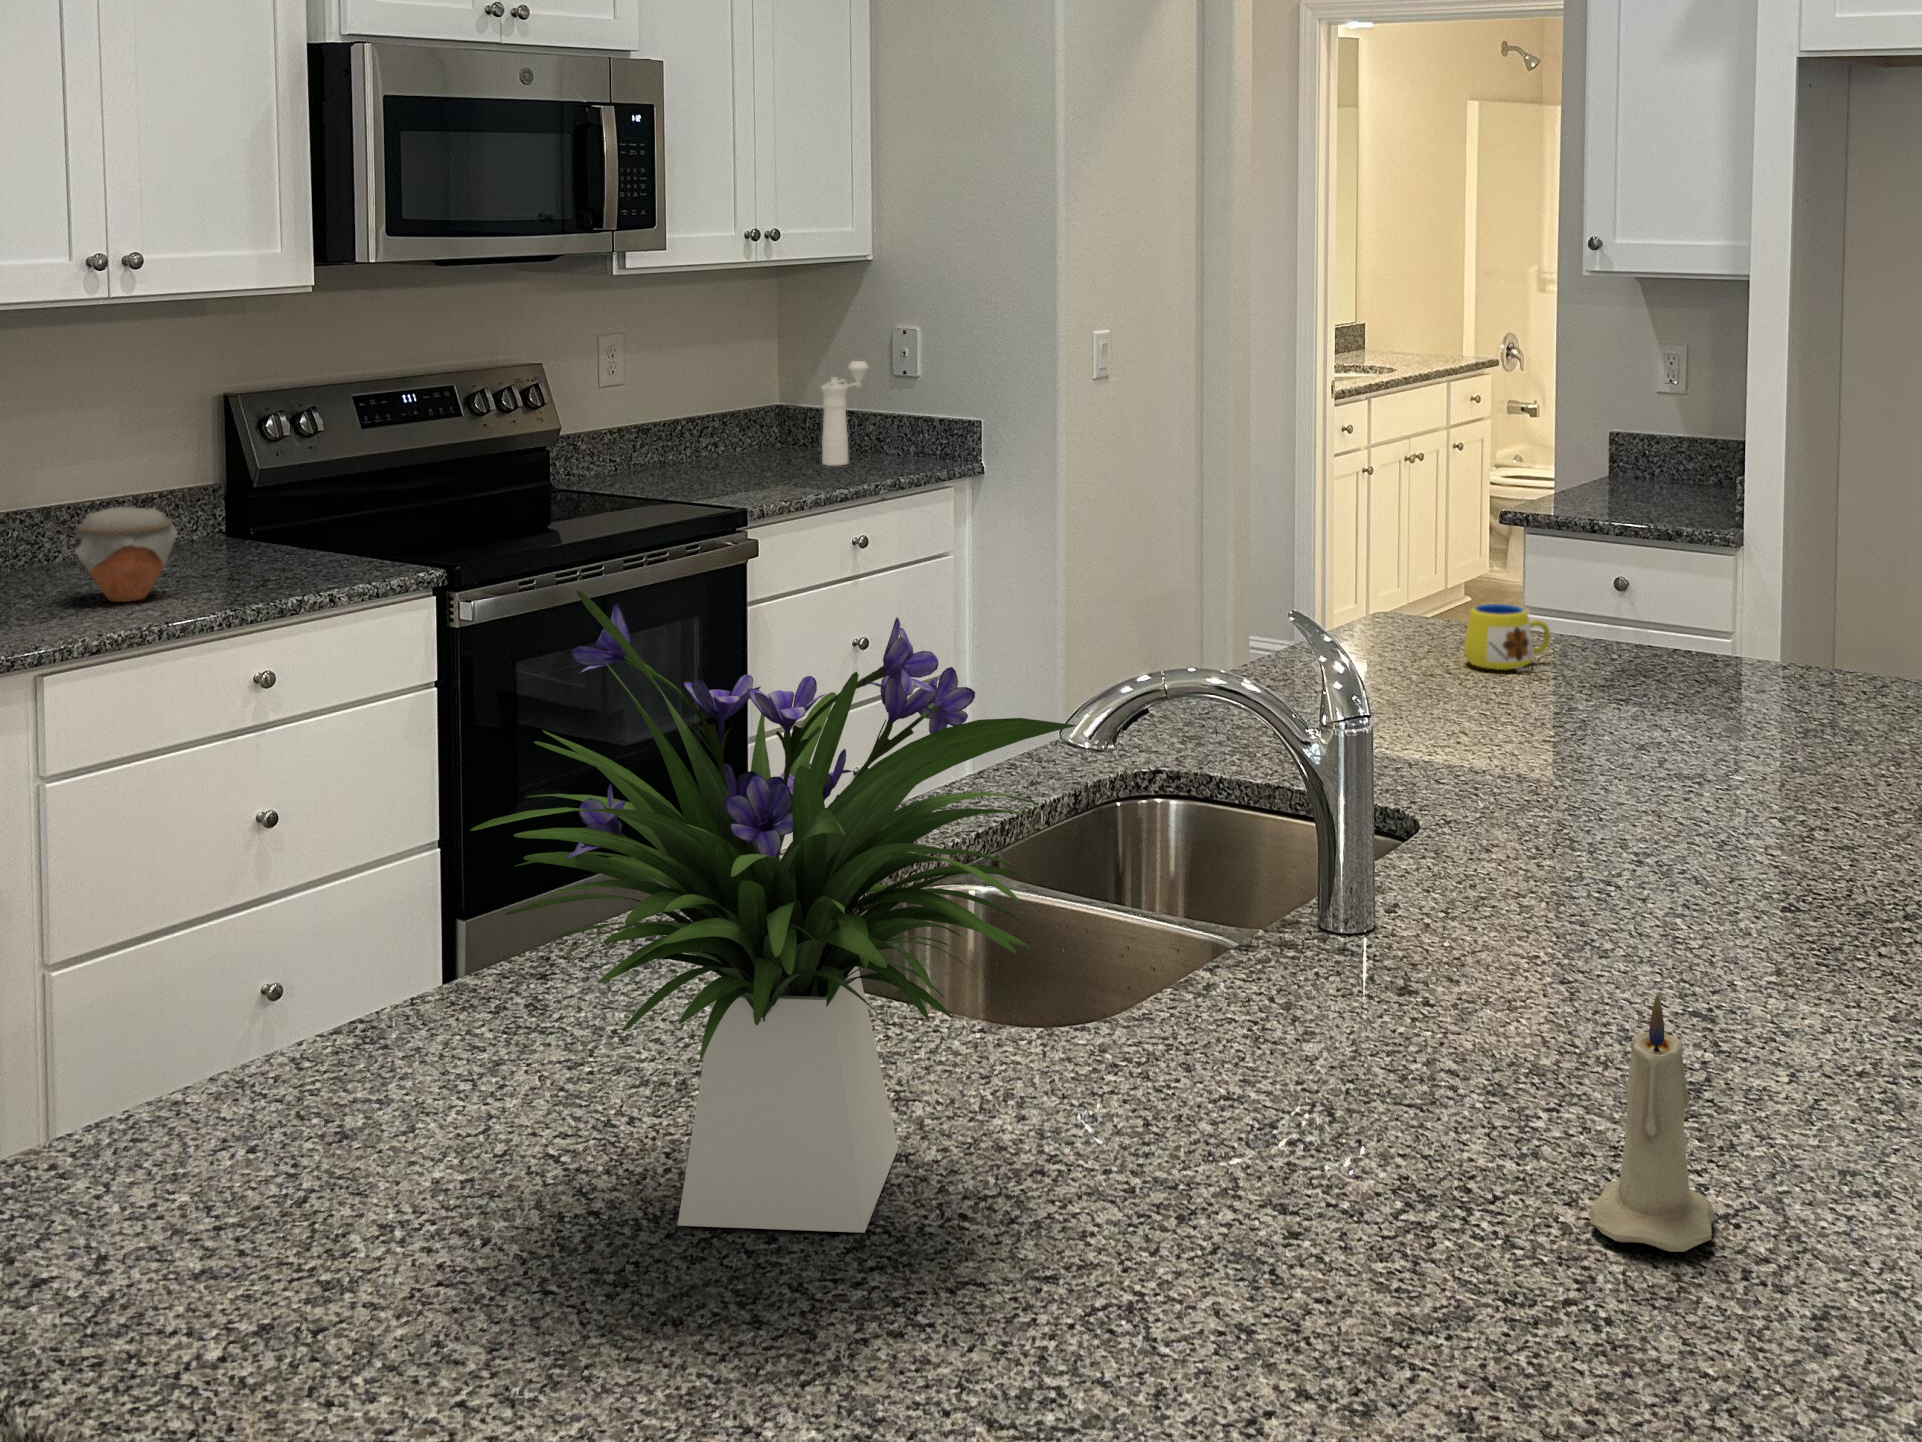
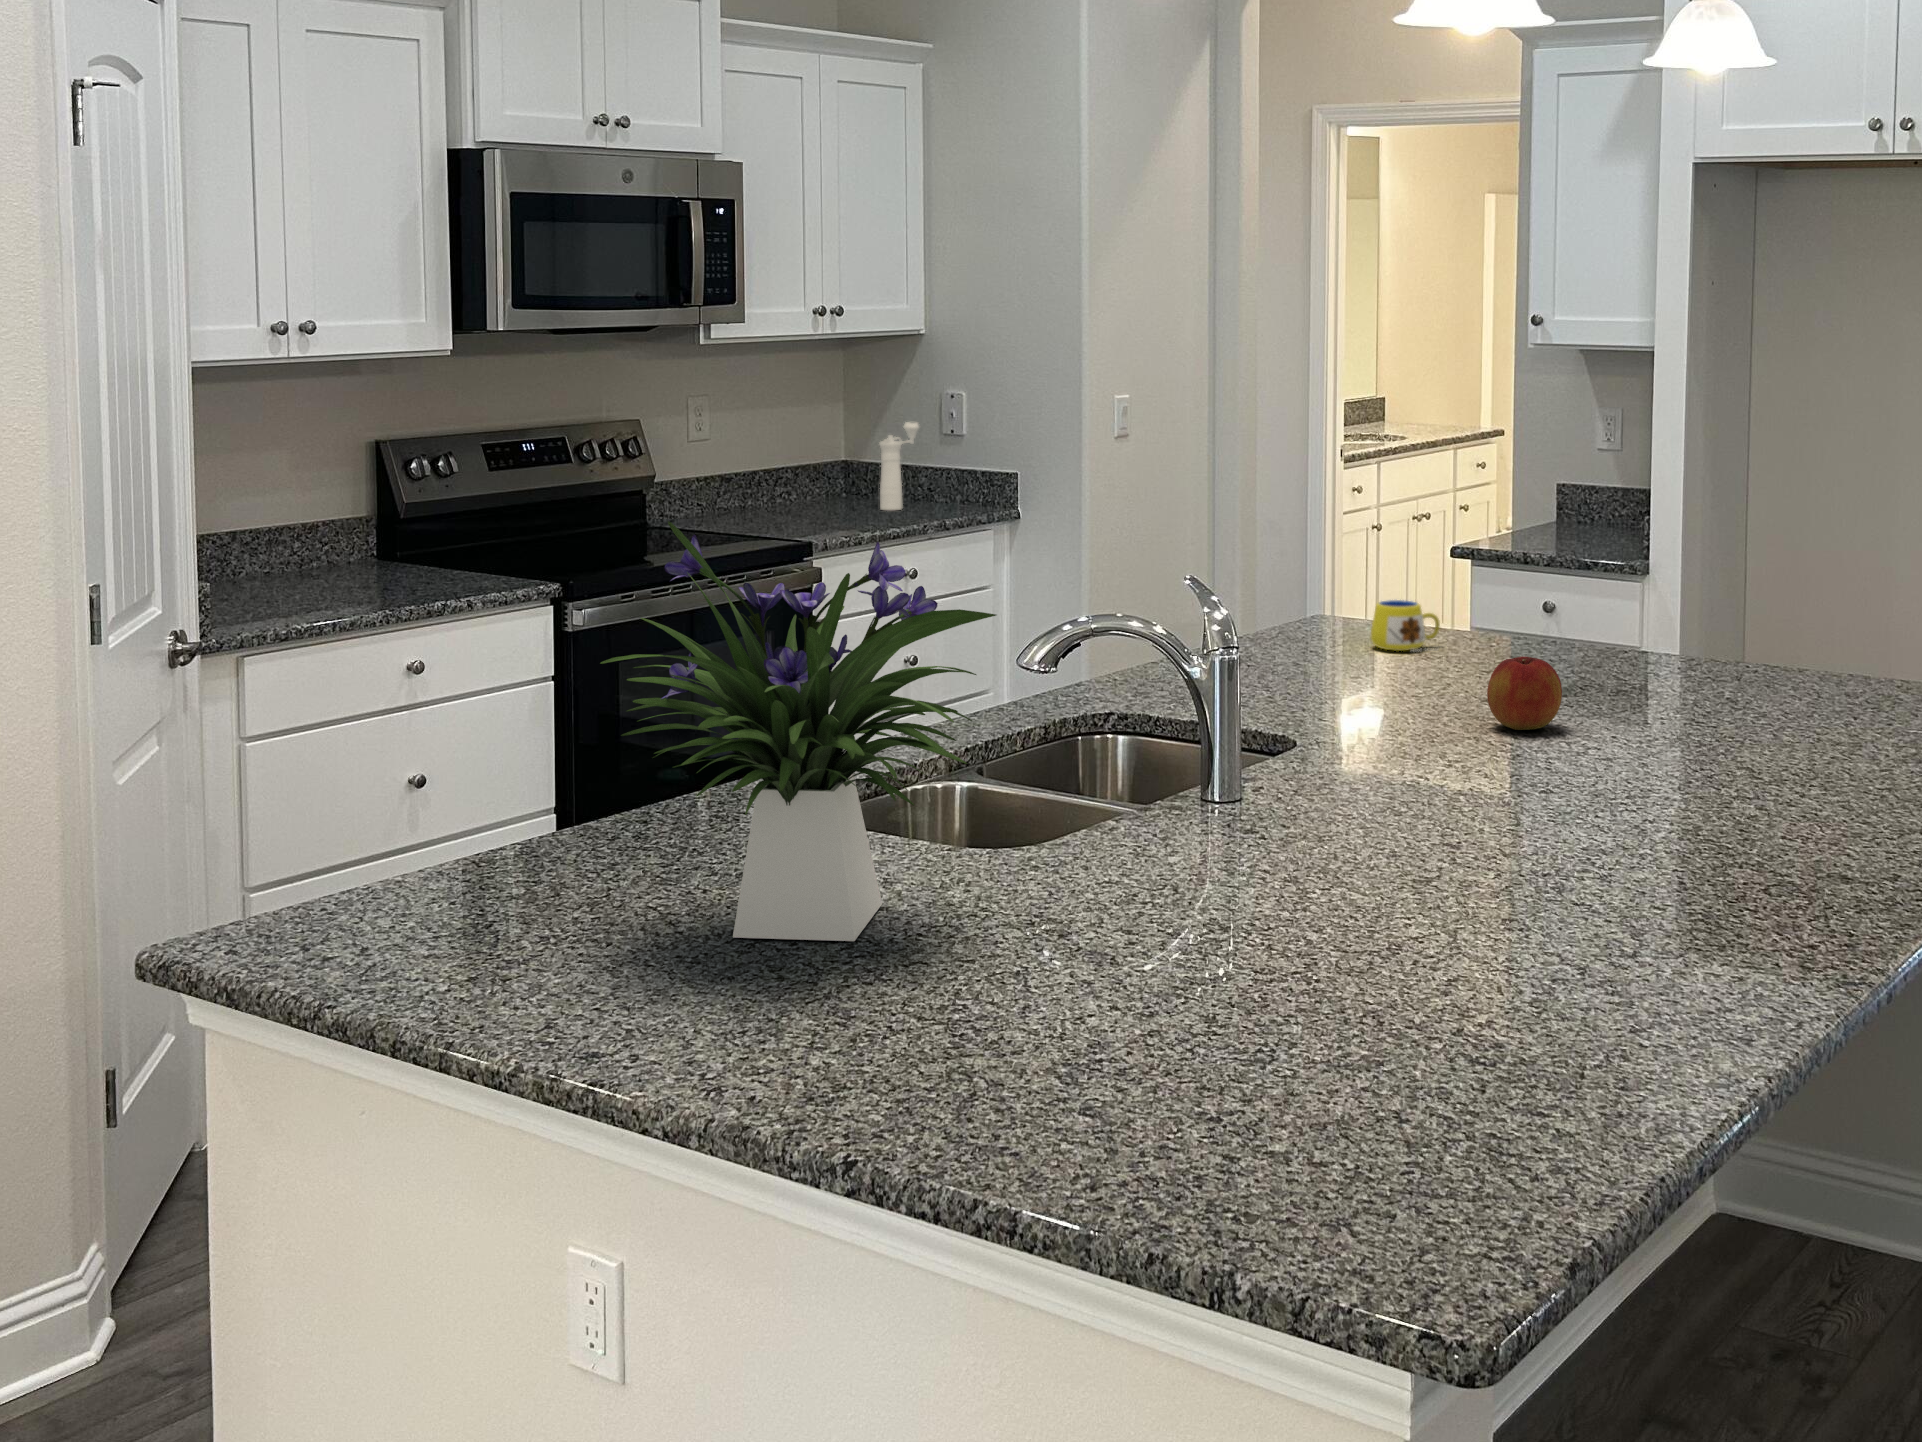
jar: present [74,507,178,602] -> none [266,526,350,602]
apple: none [1662,702,1762,801] -> present [1487,656,1562,730]
candle: present [1588,994,1714,1252] -> none [1329,787,1412,951]

